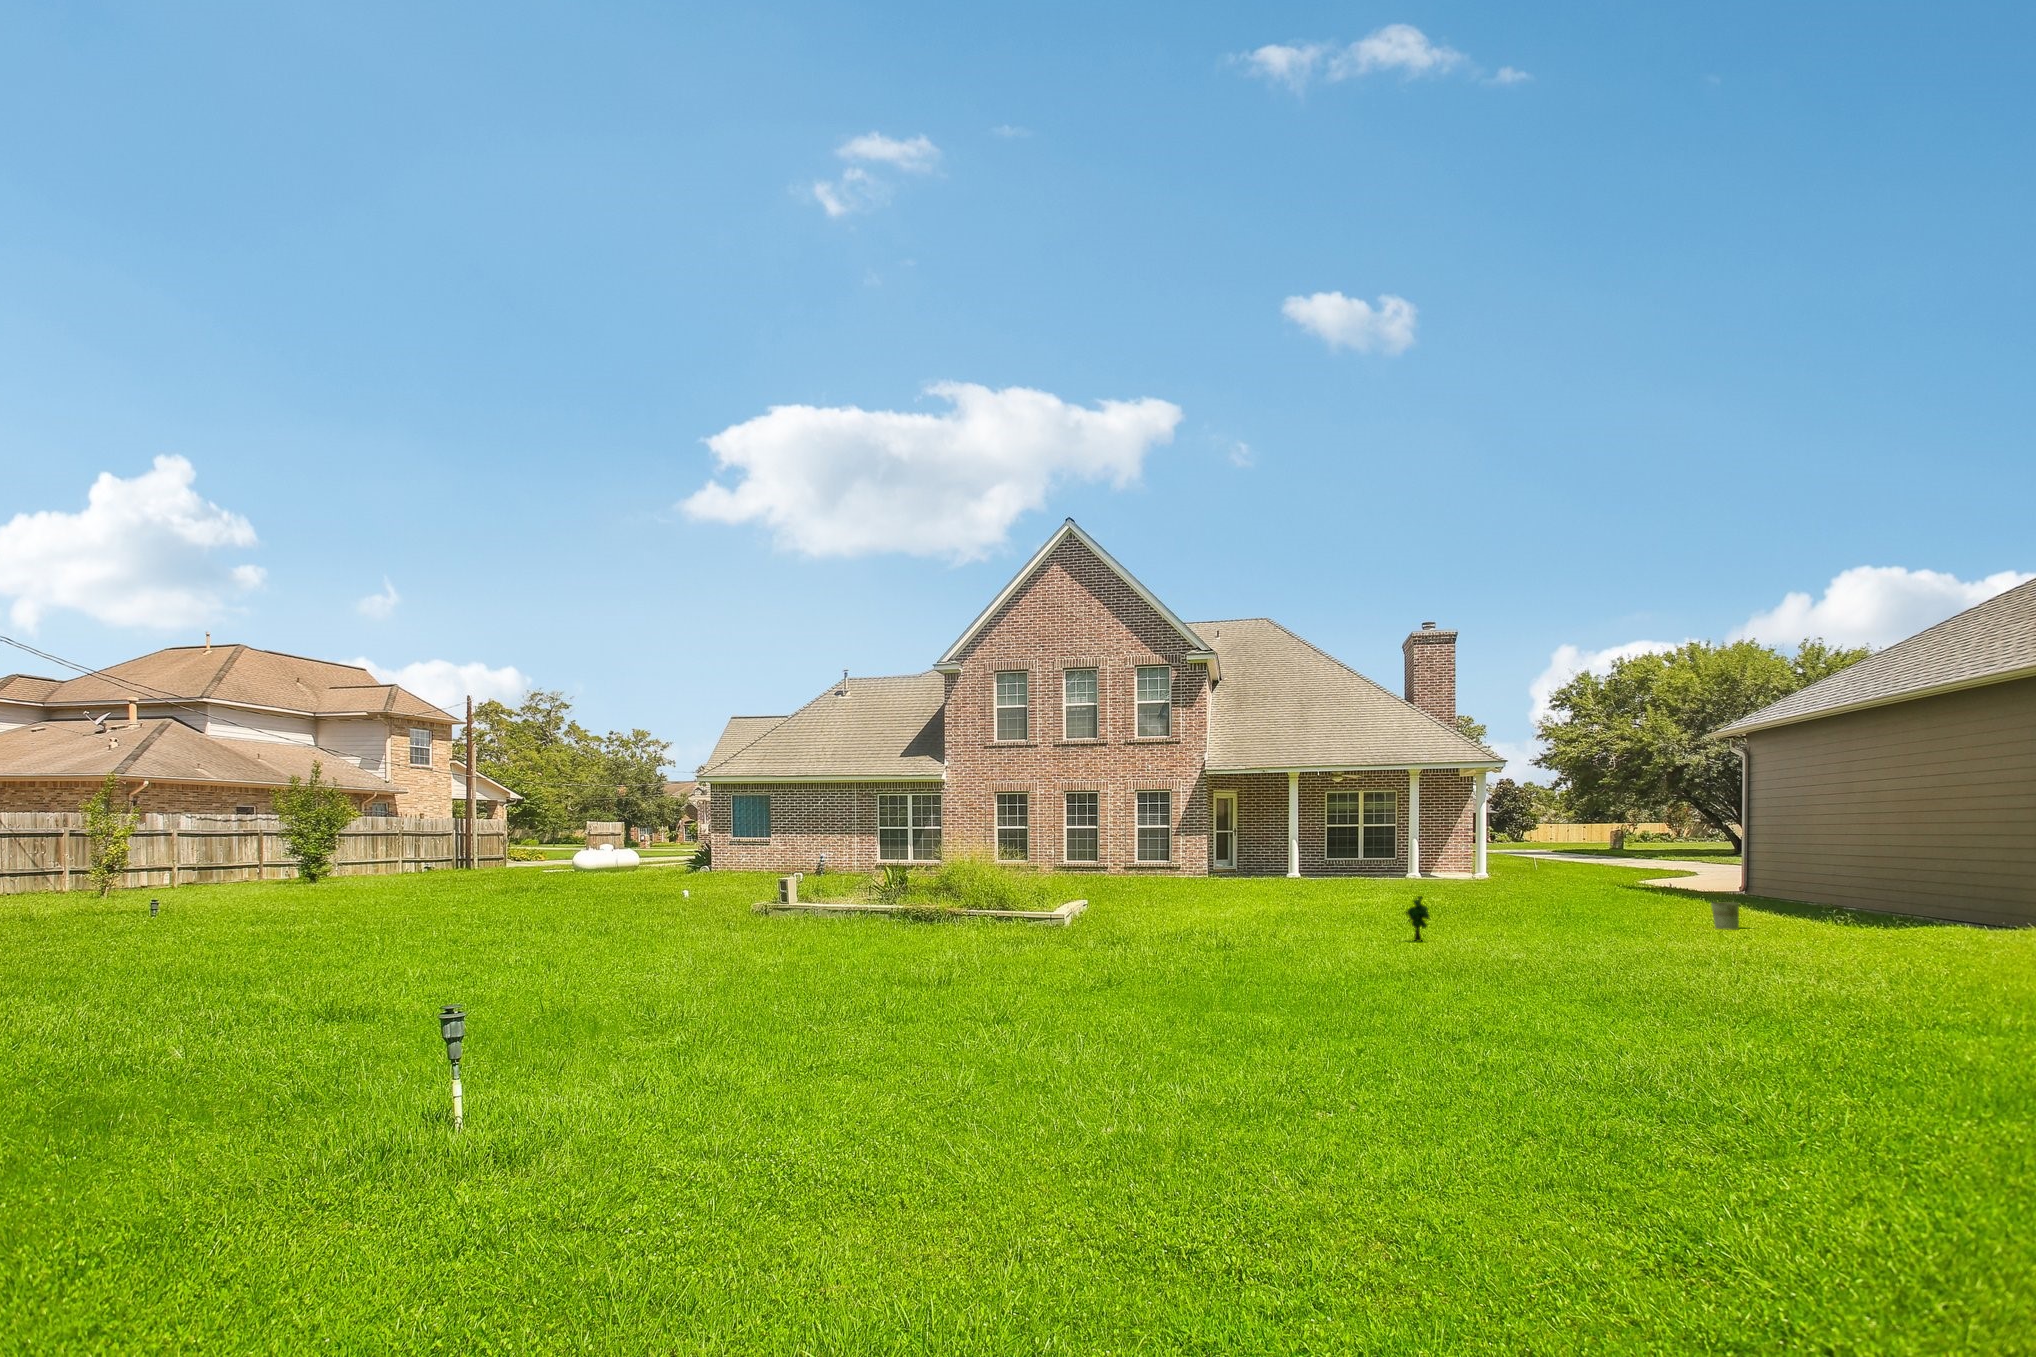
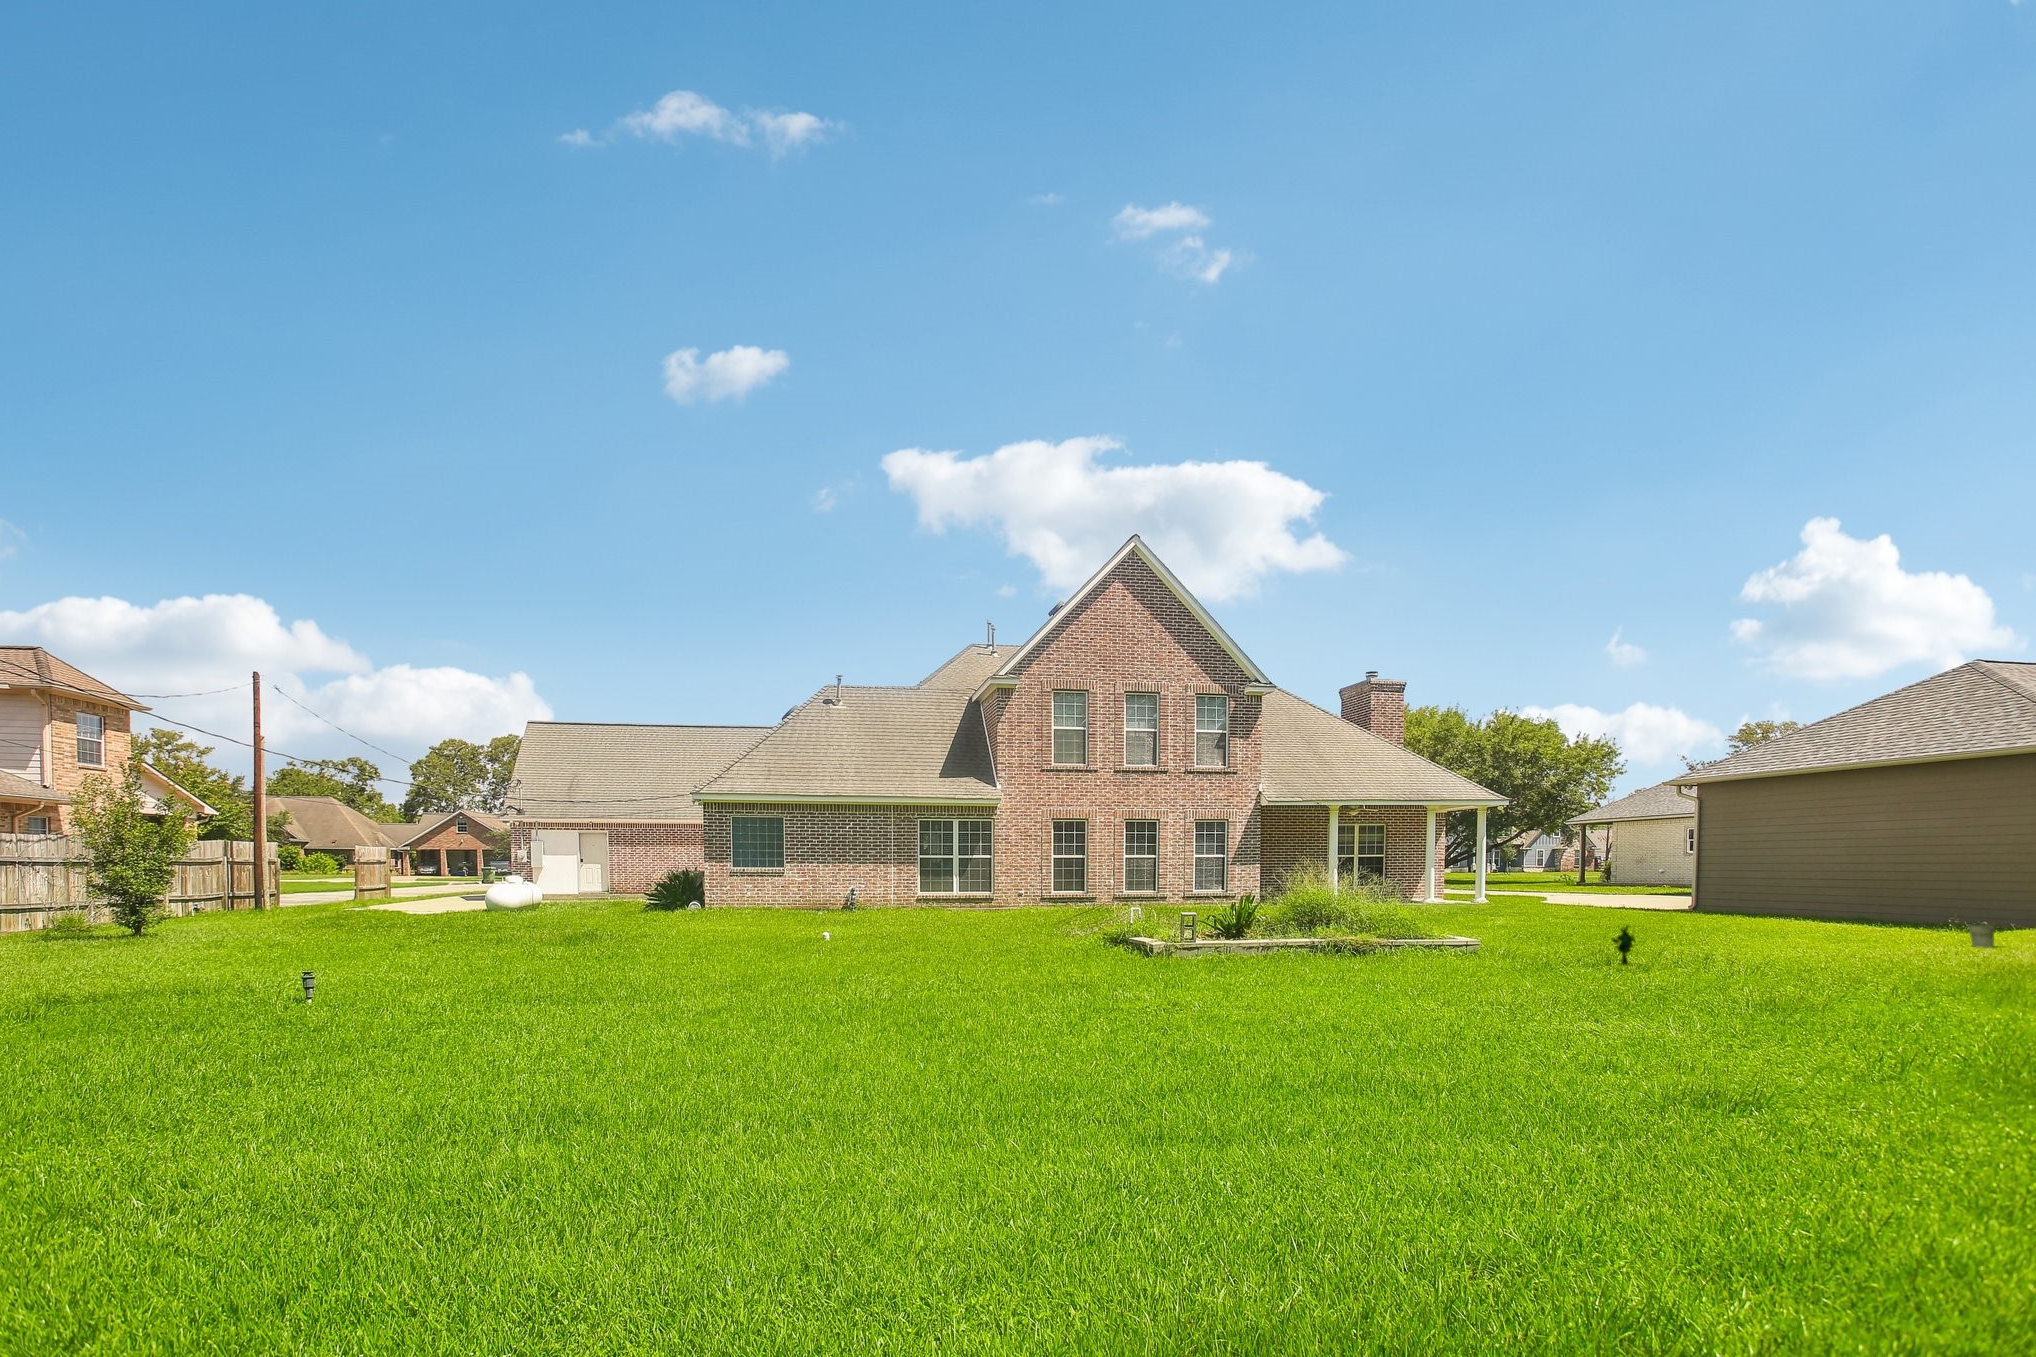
decorative plant: present [1406,896,1430,941] -> present [1612,926,1635,965]

